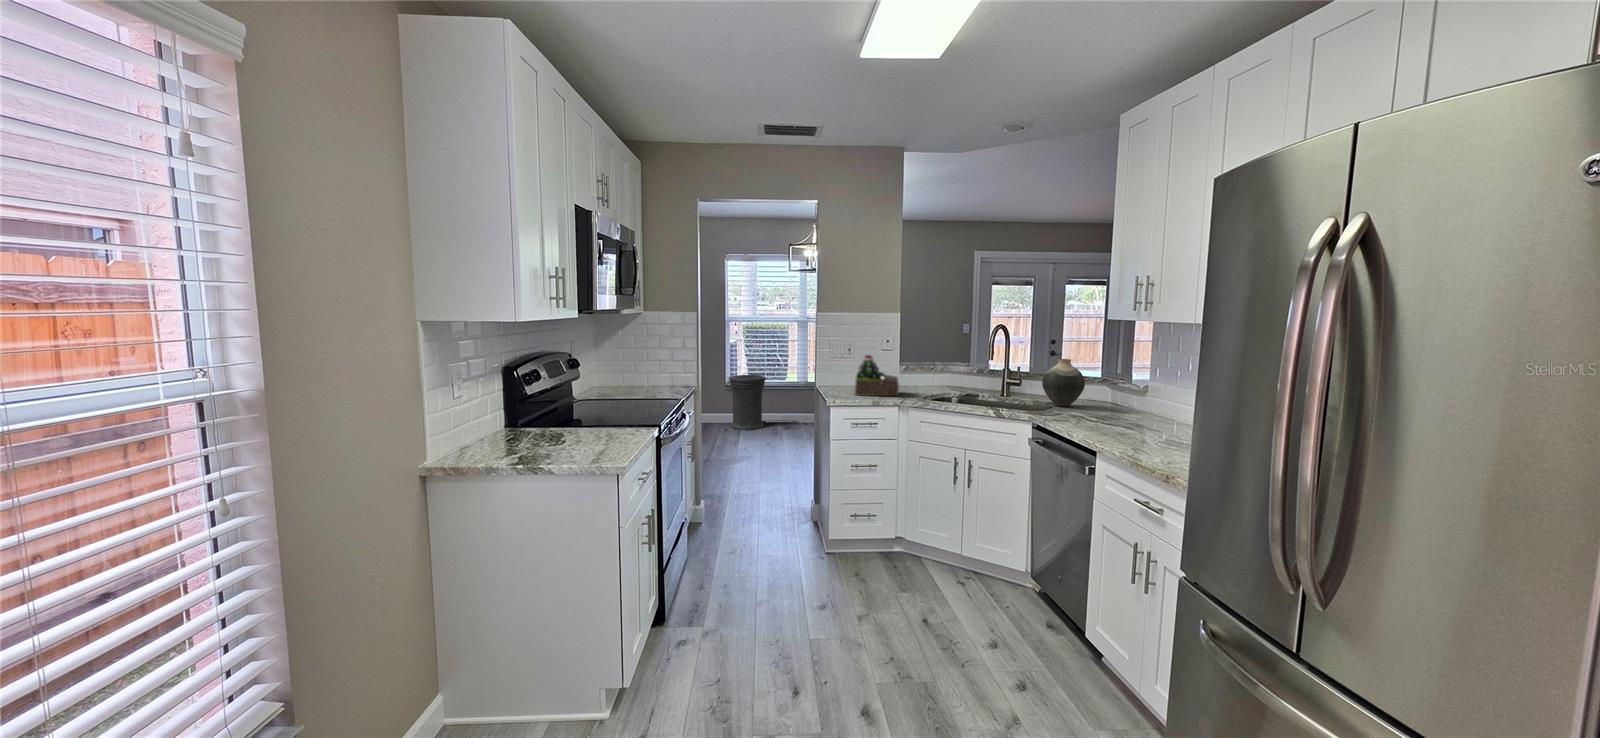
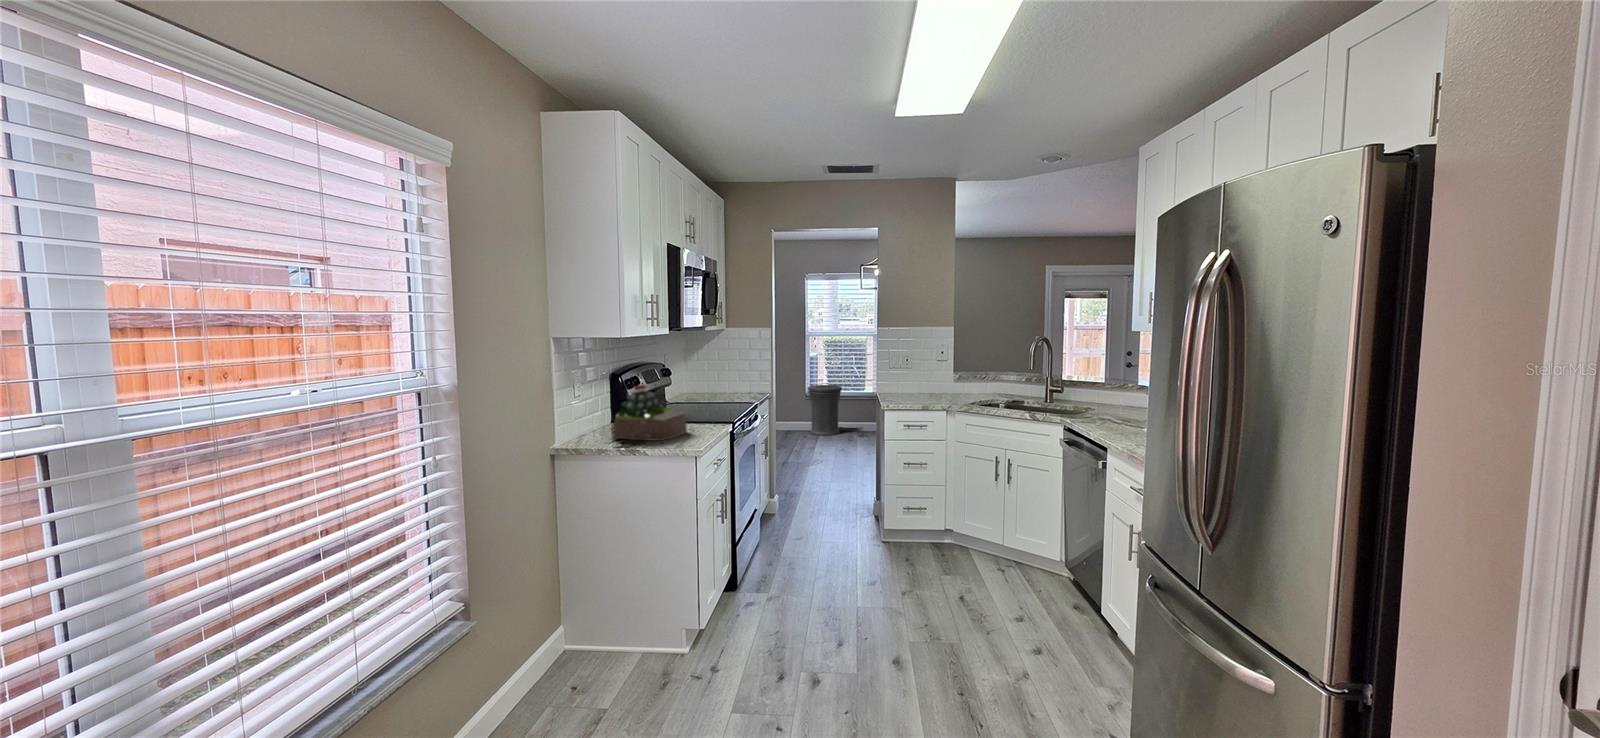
succulent plant: present [855,355,899,396] -> present [614,385,687,441]
vase: present [1042,359,1085,407] -> none [1083,366,1125,411]

